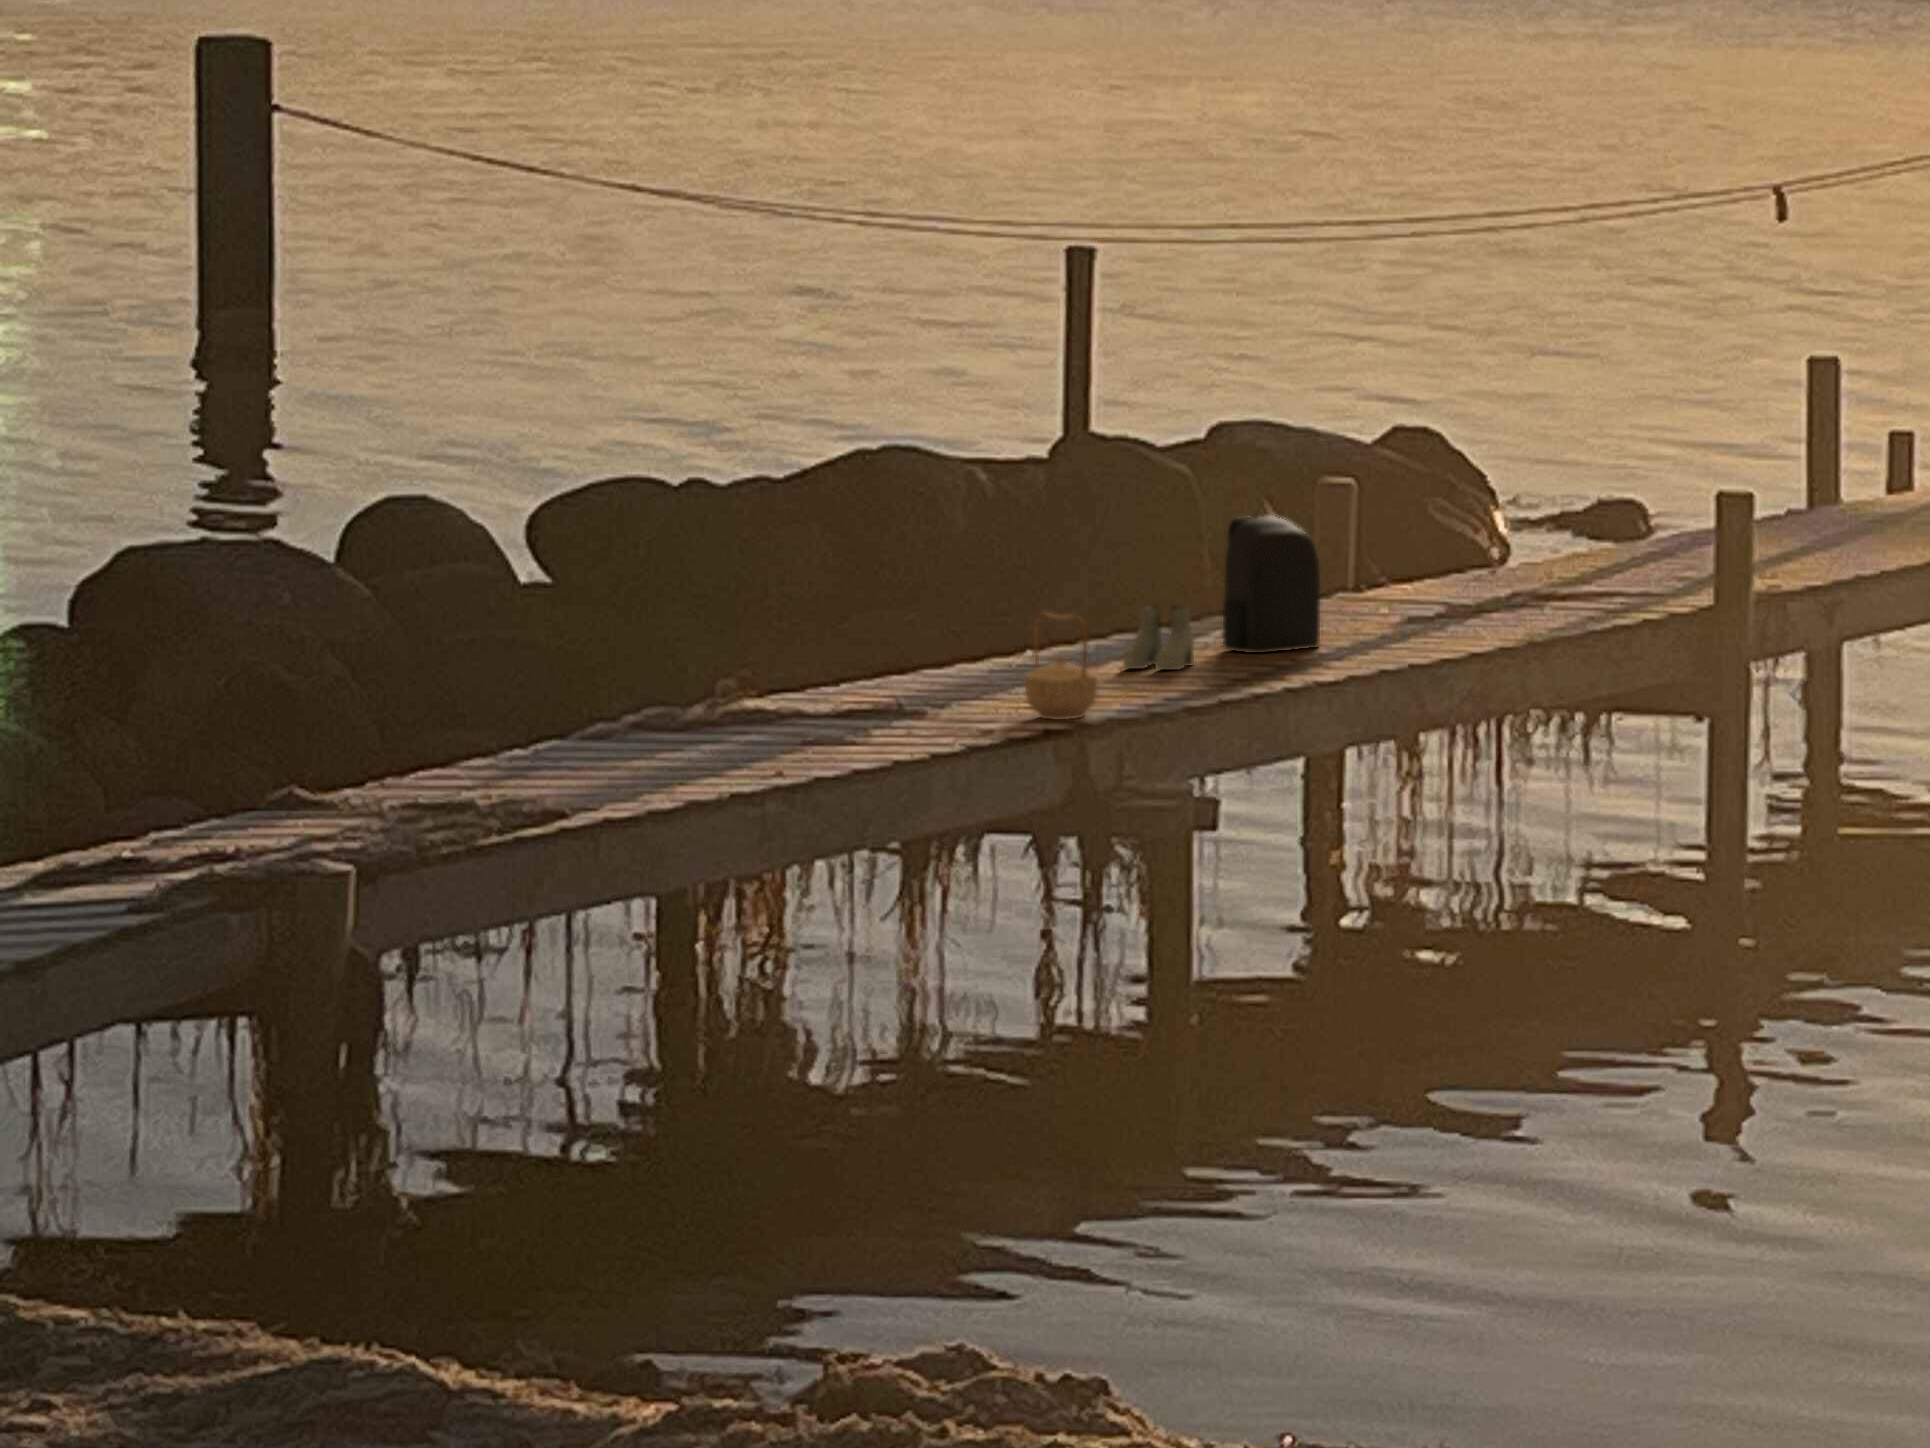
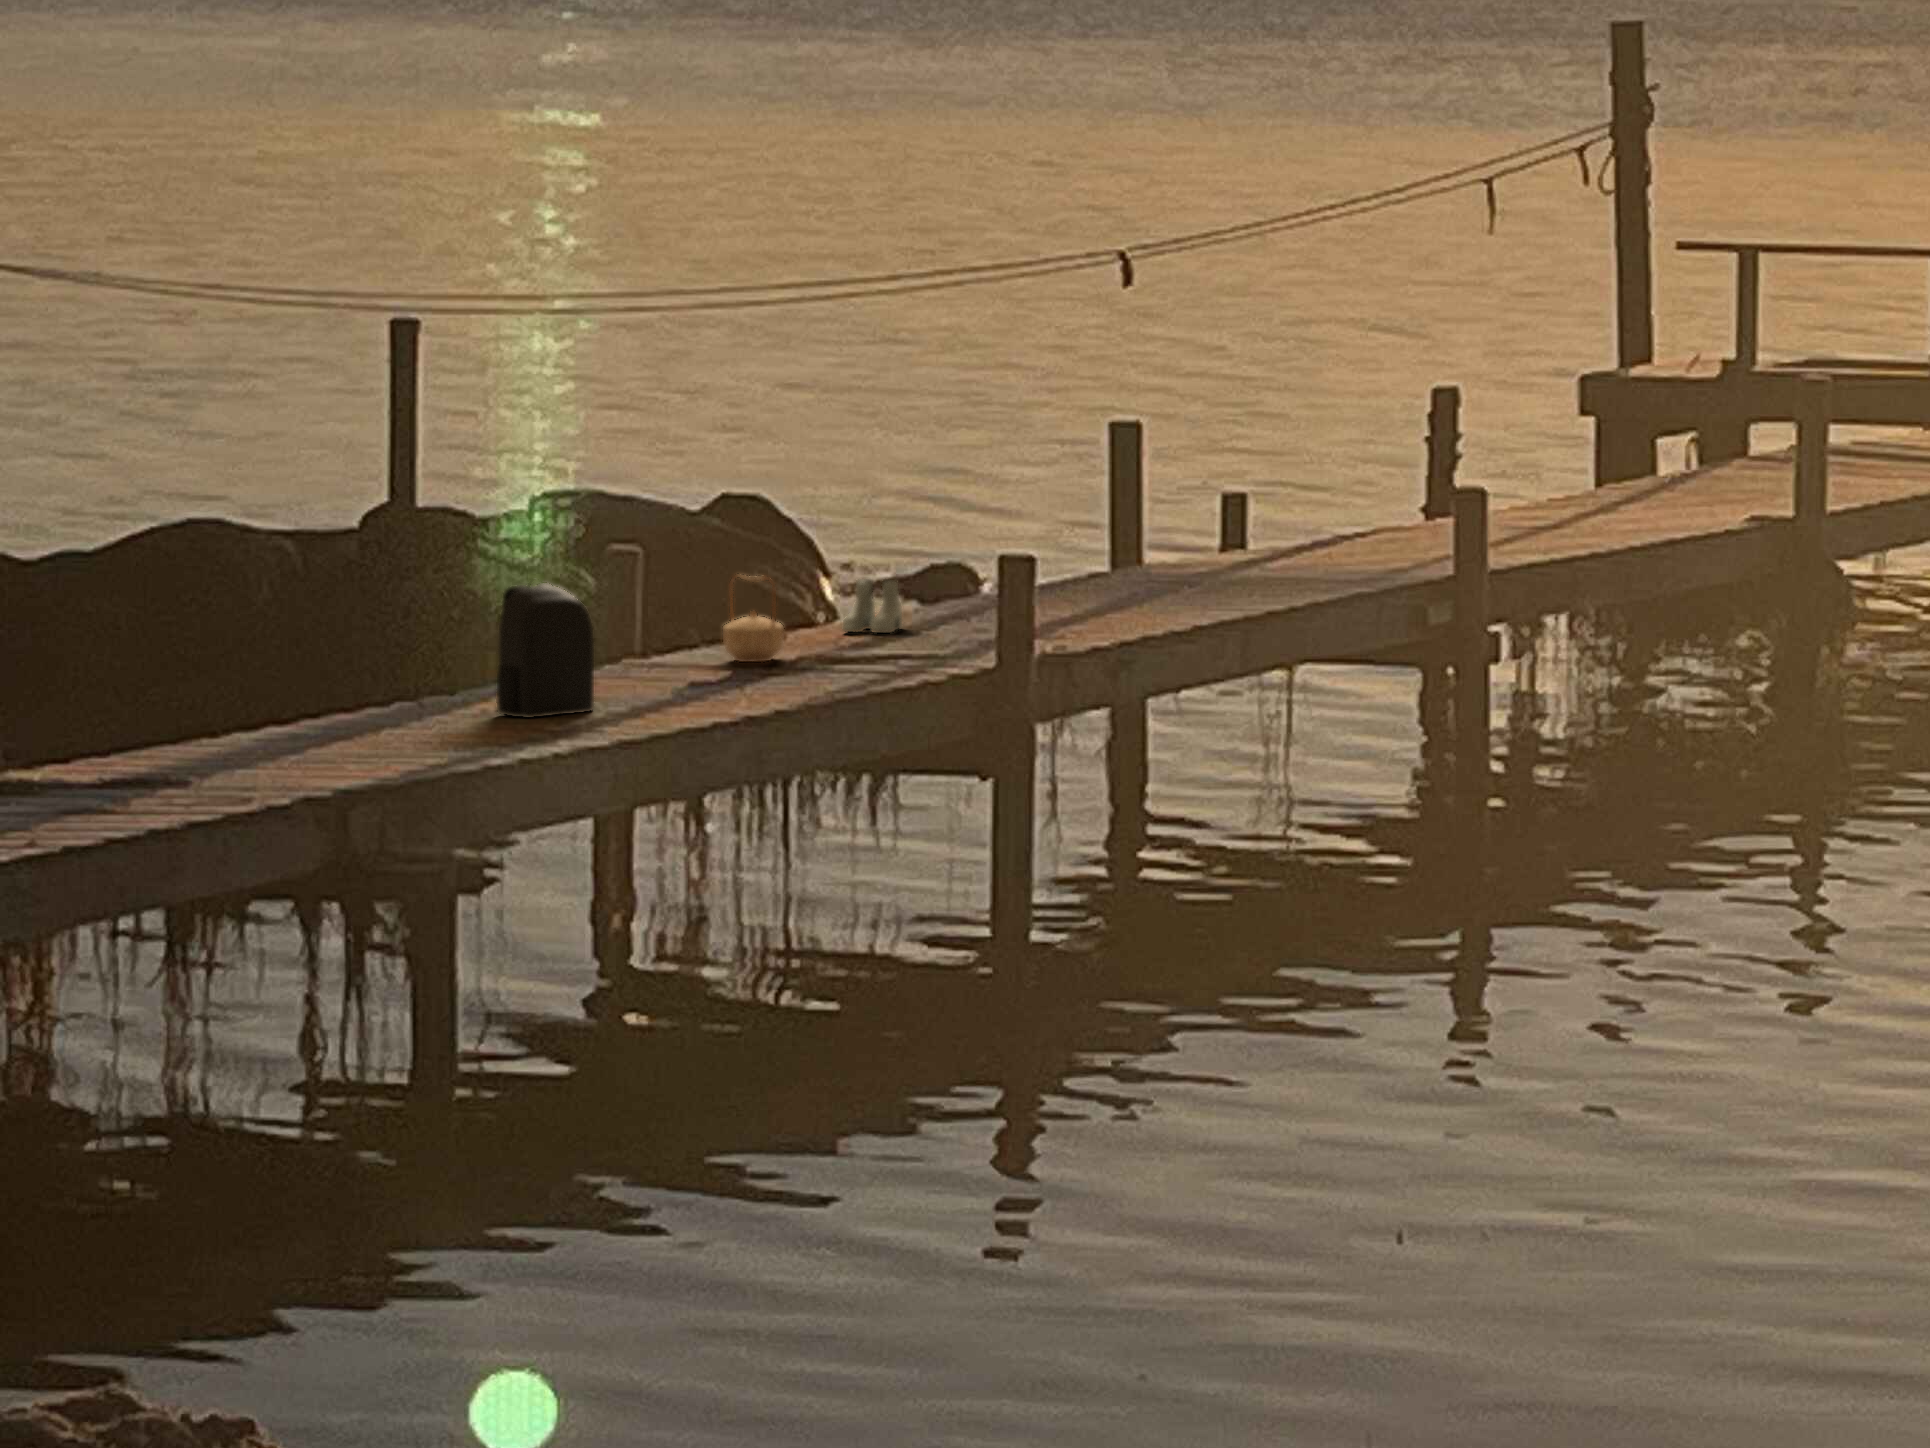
boots: present [1123,605,1194,670] -> present [843,579,902,633]
basket: present [1025,612,1098,720] -> present [723,575,784,662]

